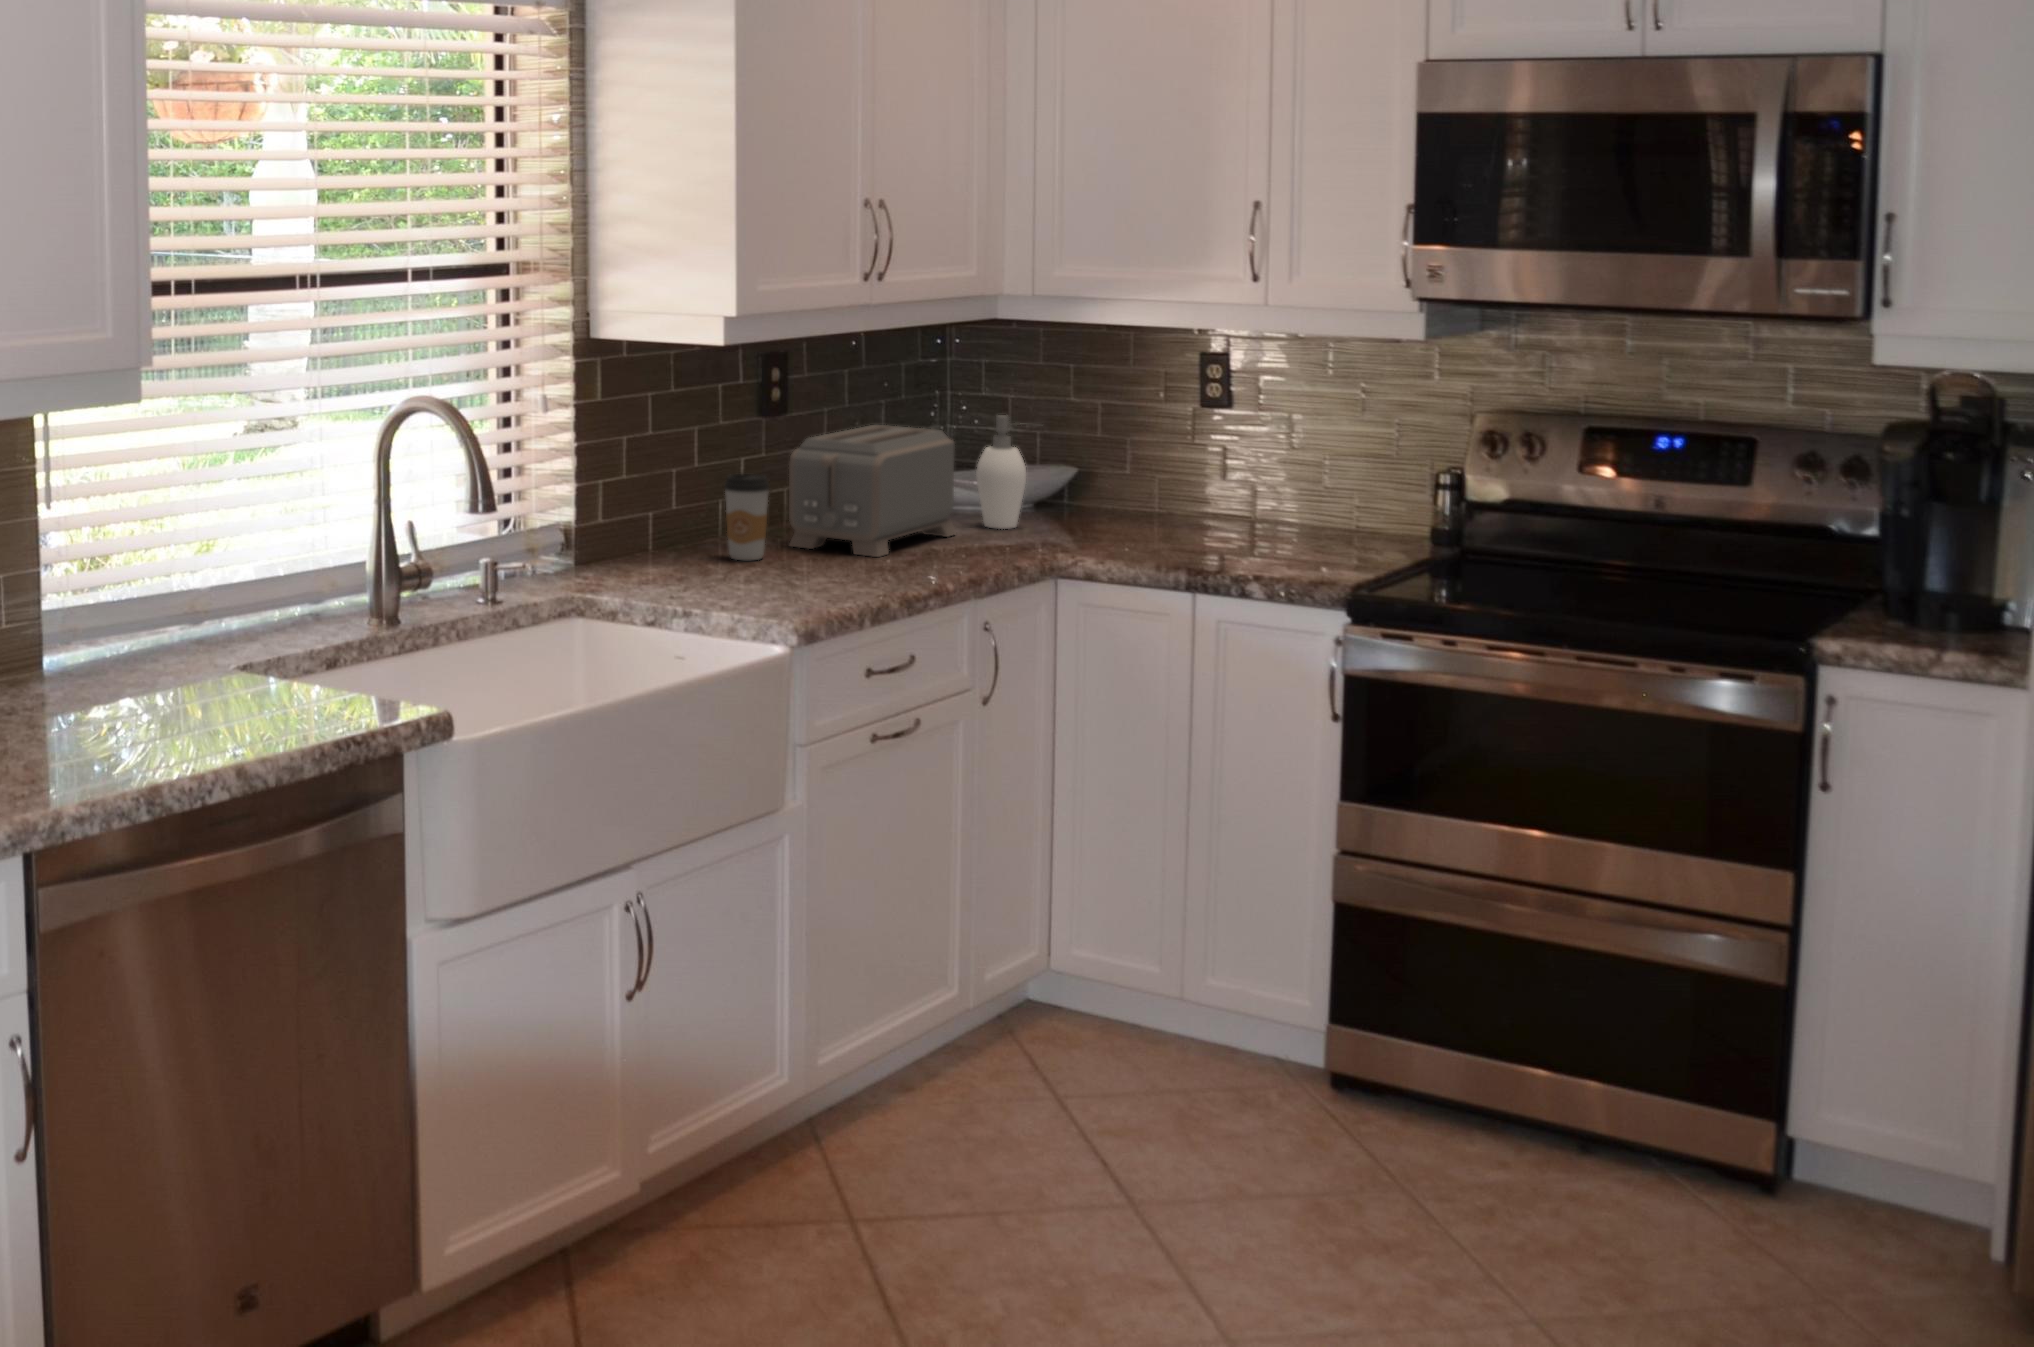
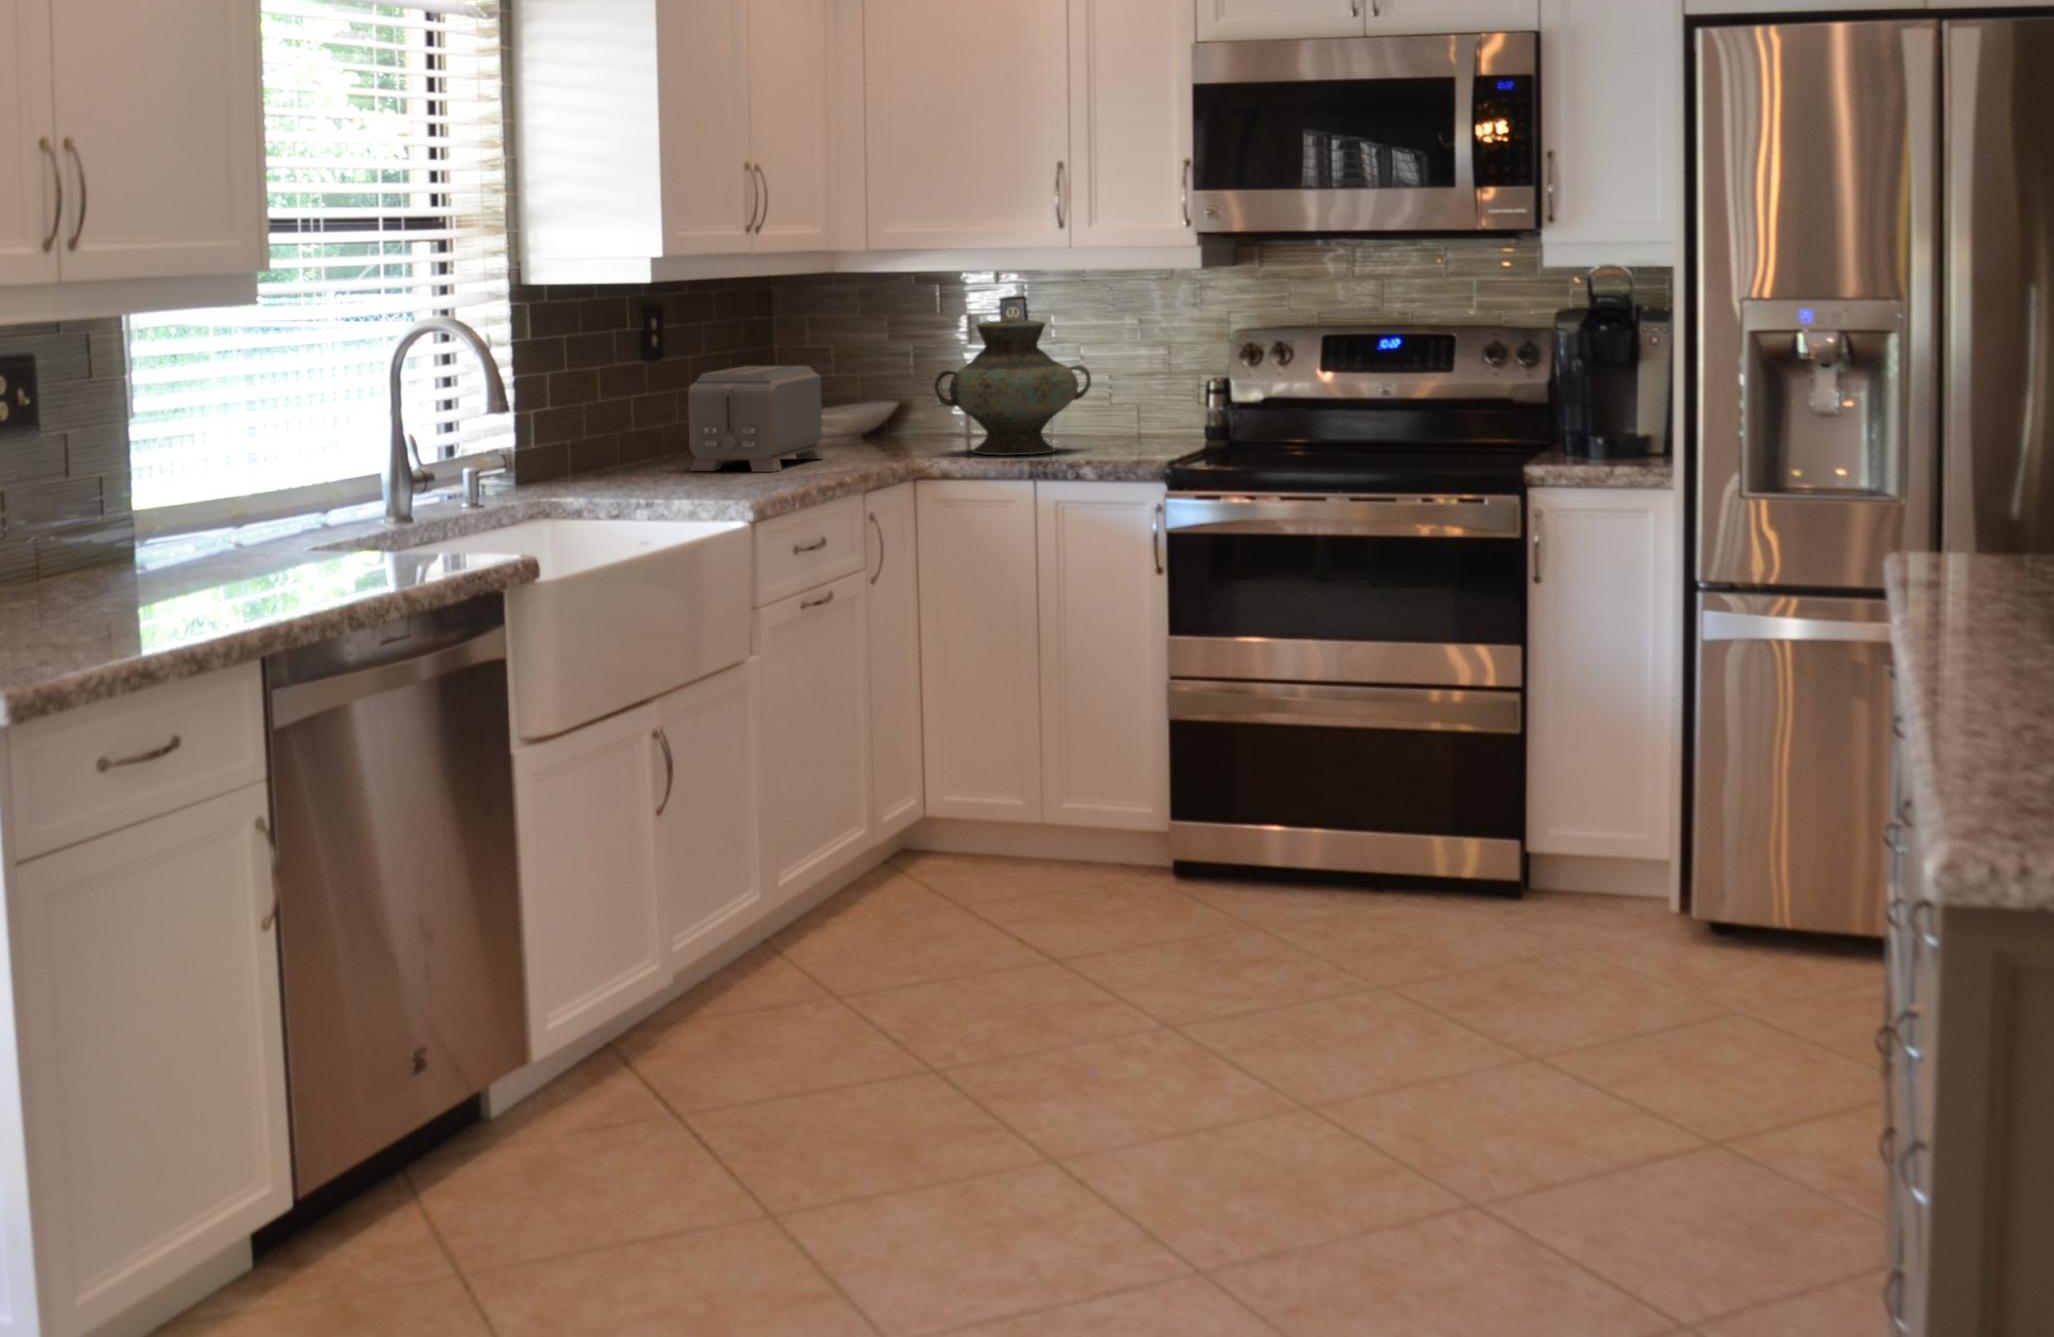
vase: none [1086,386,1284,552] -> present [934,317,1091,455]
soap dispenser: present [976,415,1026,529] -> none [833,354,889,453]
coffee cup: present [725,474,769,560] -> none [640,404,681,480]

